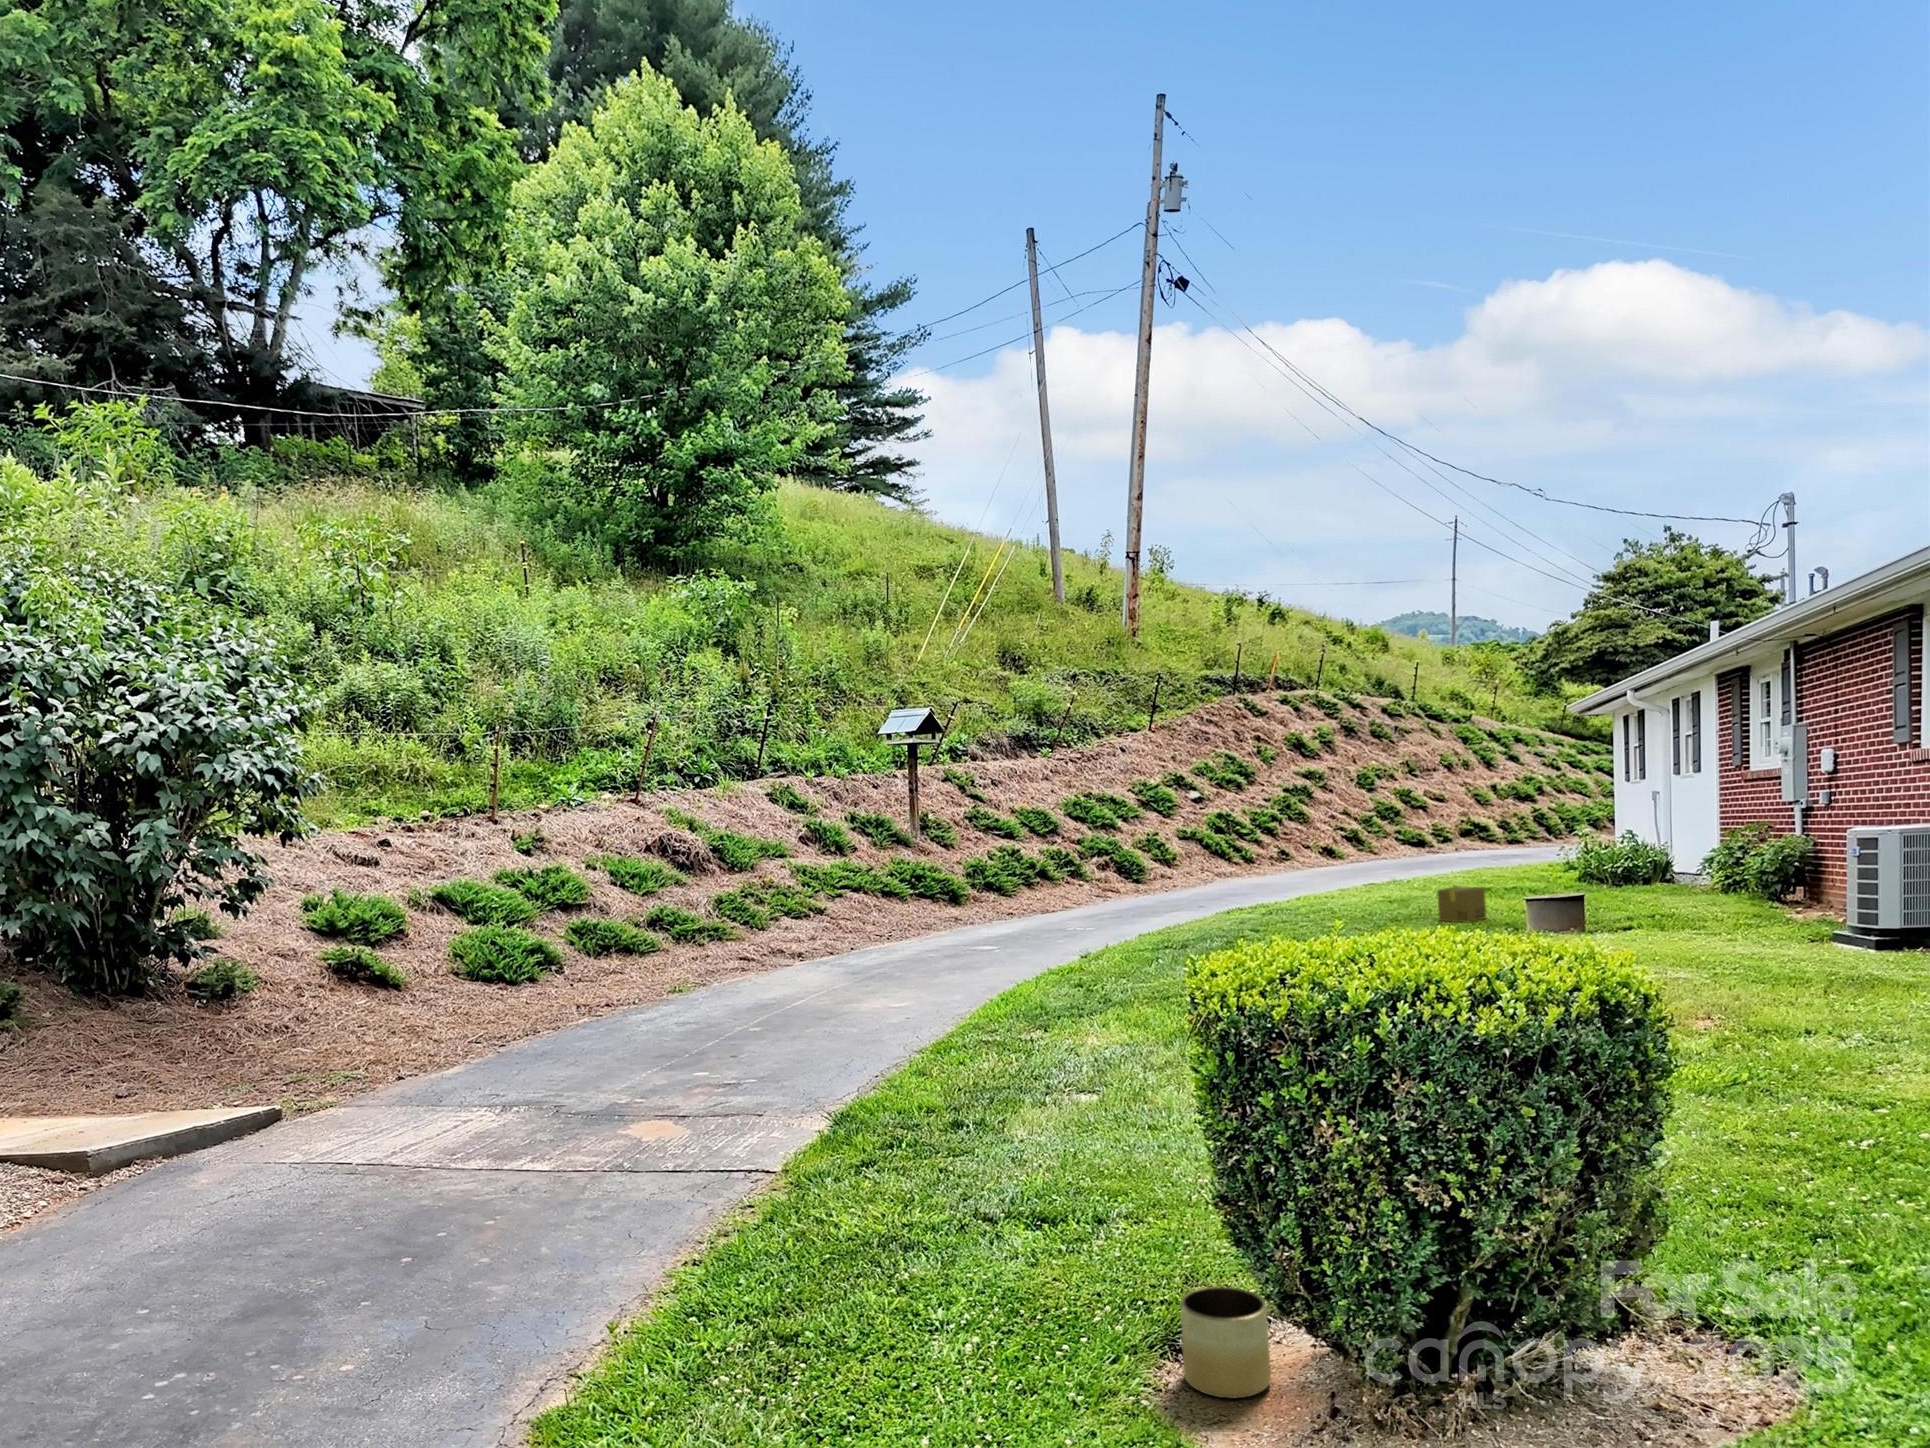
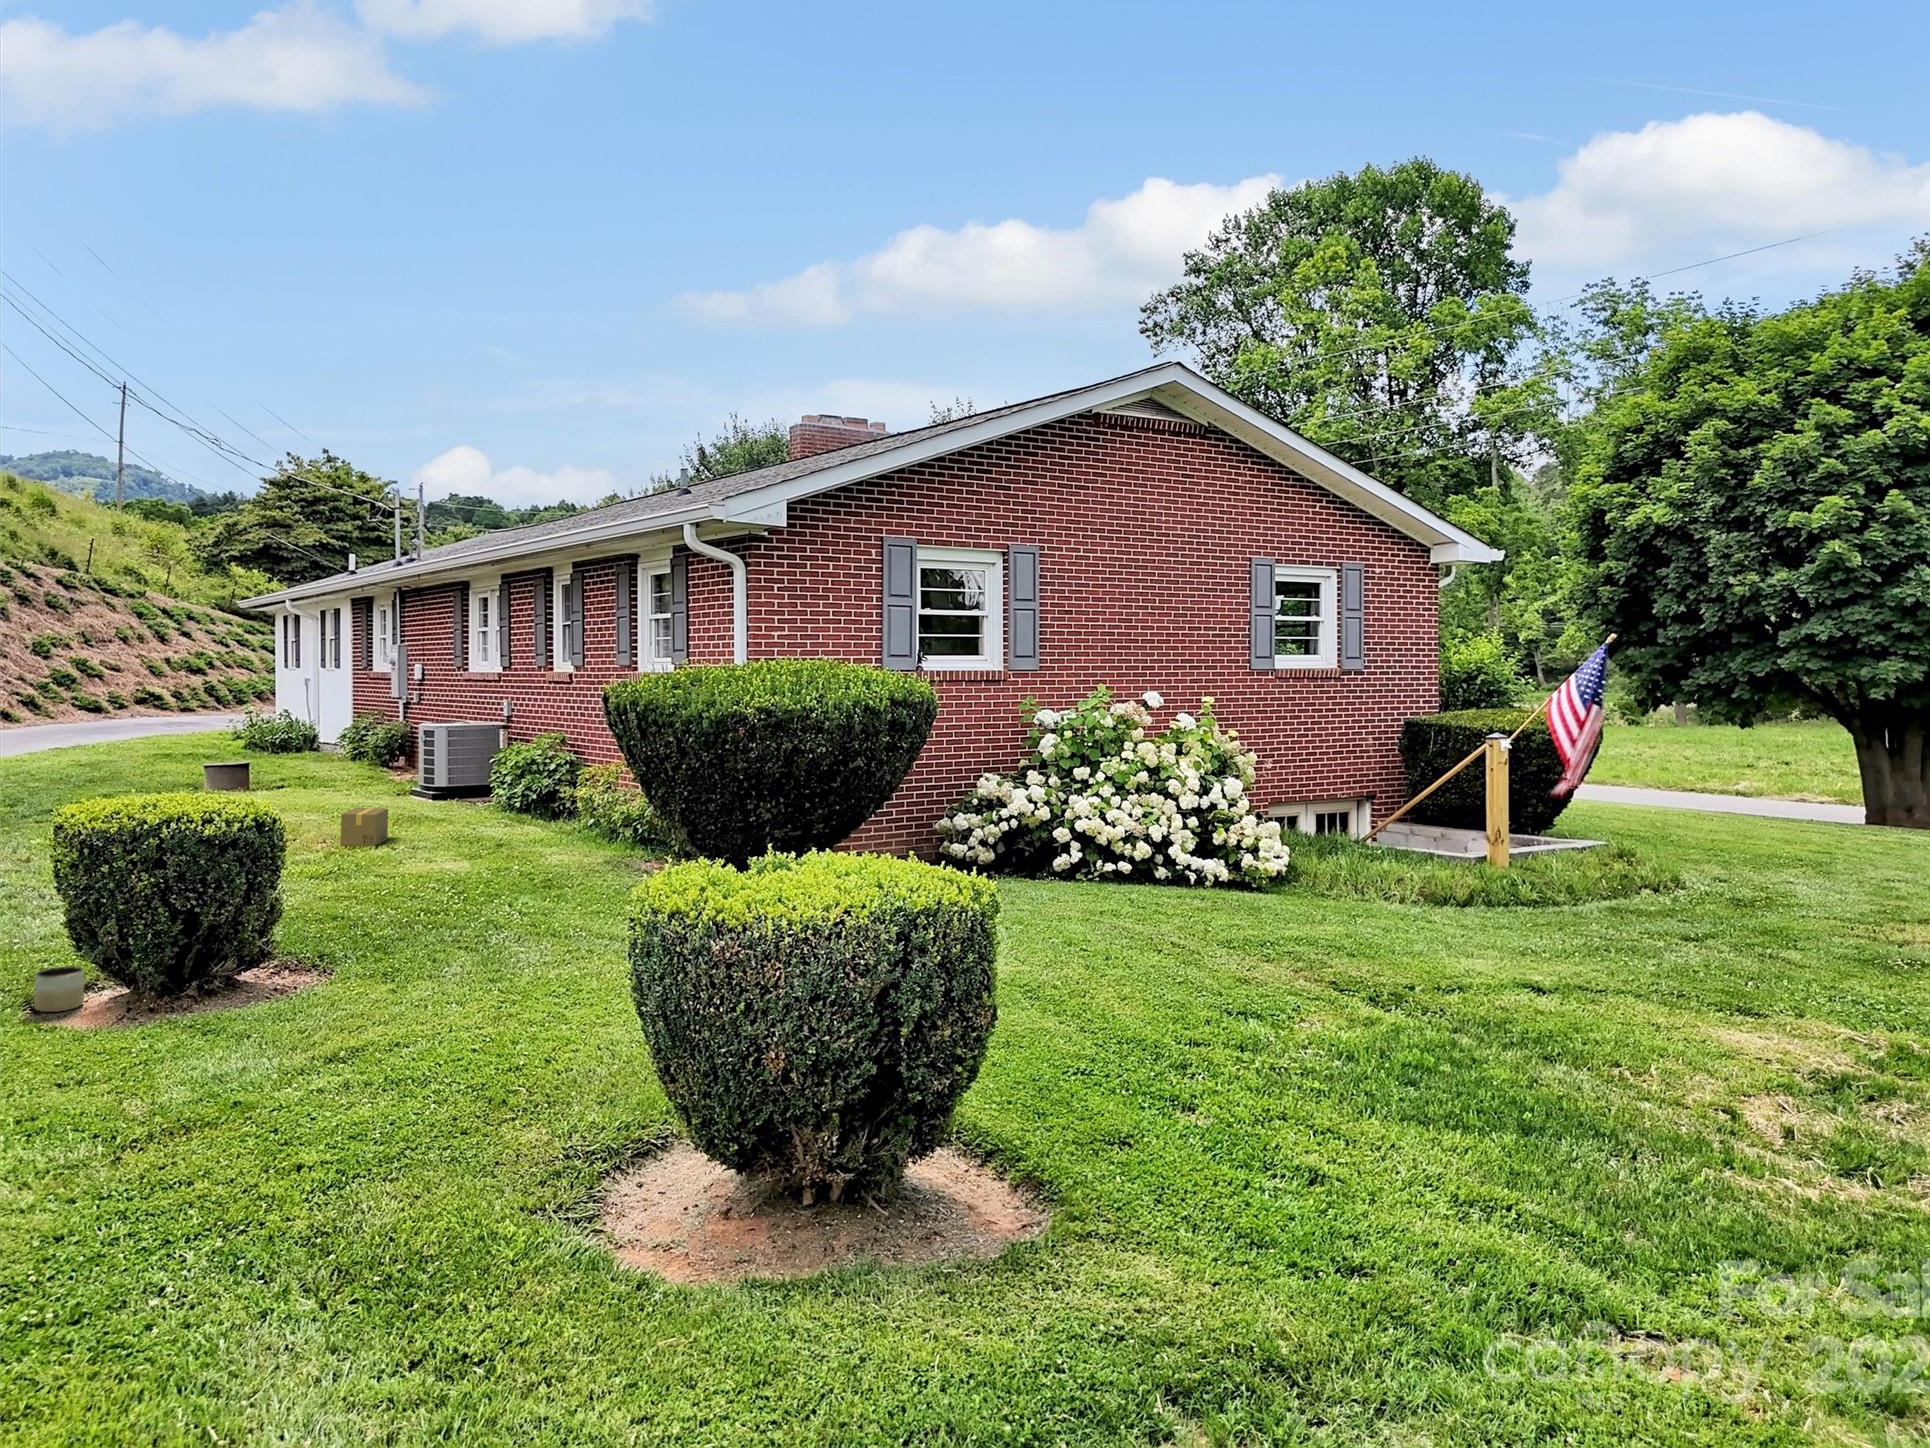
cardboard box: present [1437,886,1486,923] -> present [341,808,388,846]

